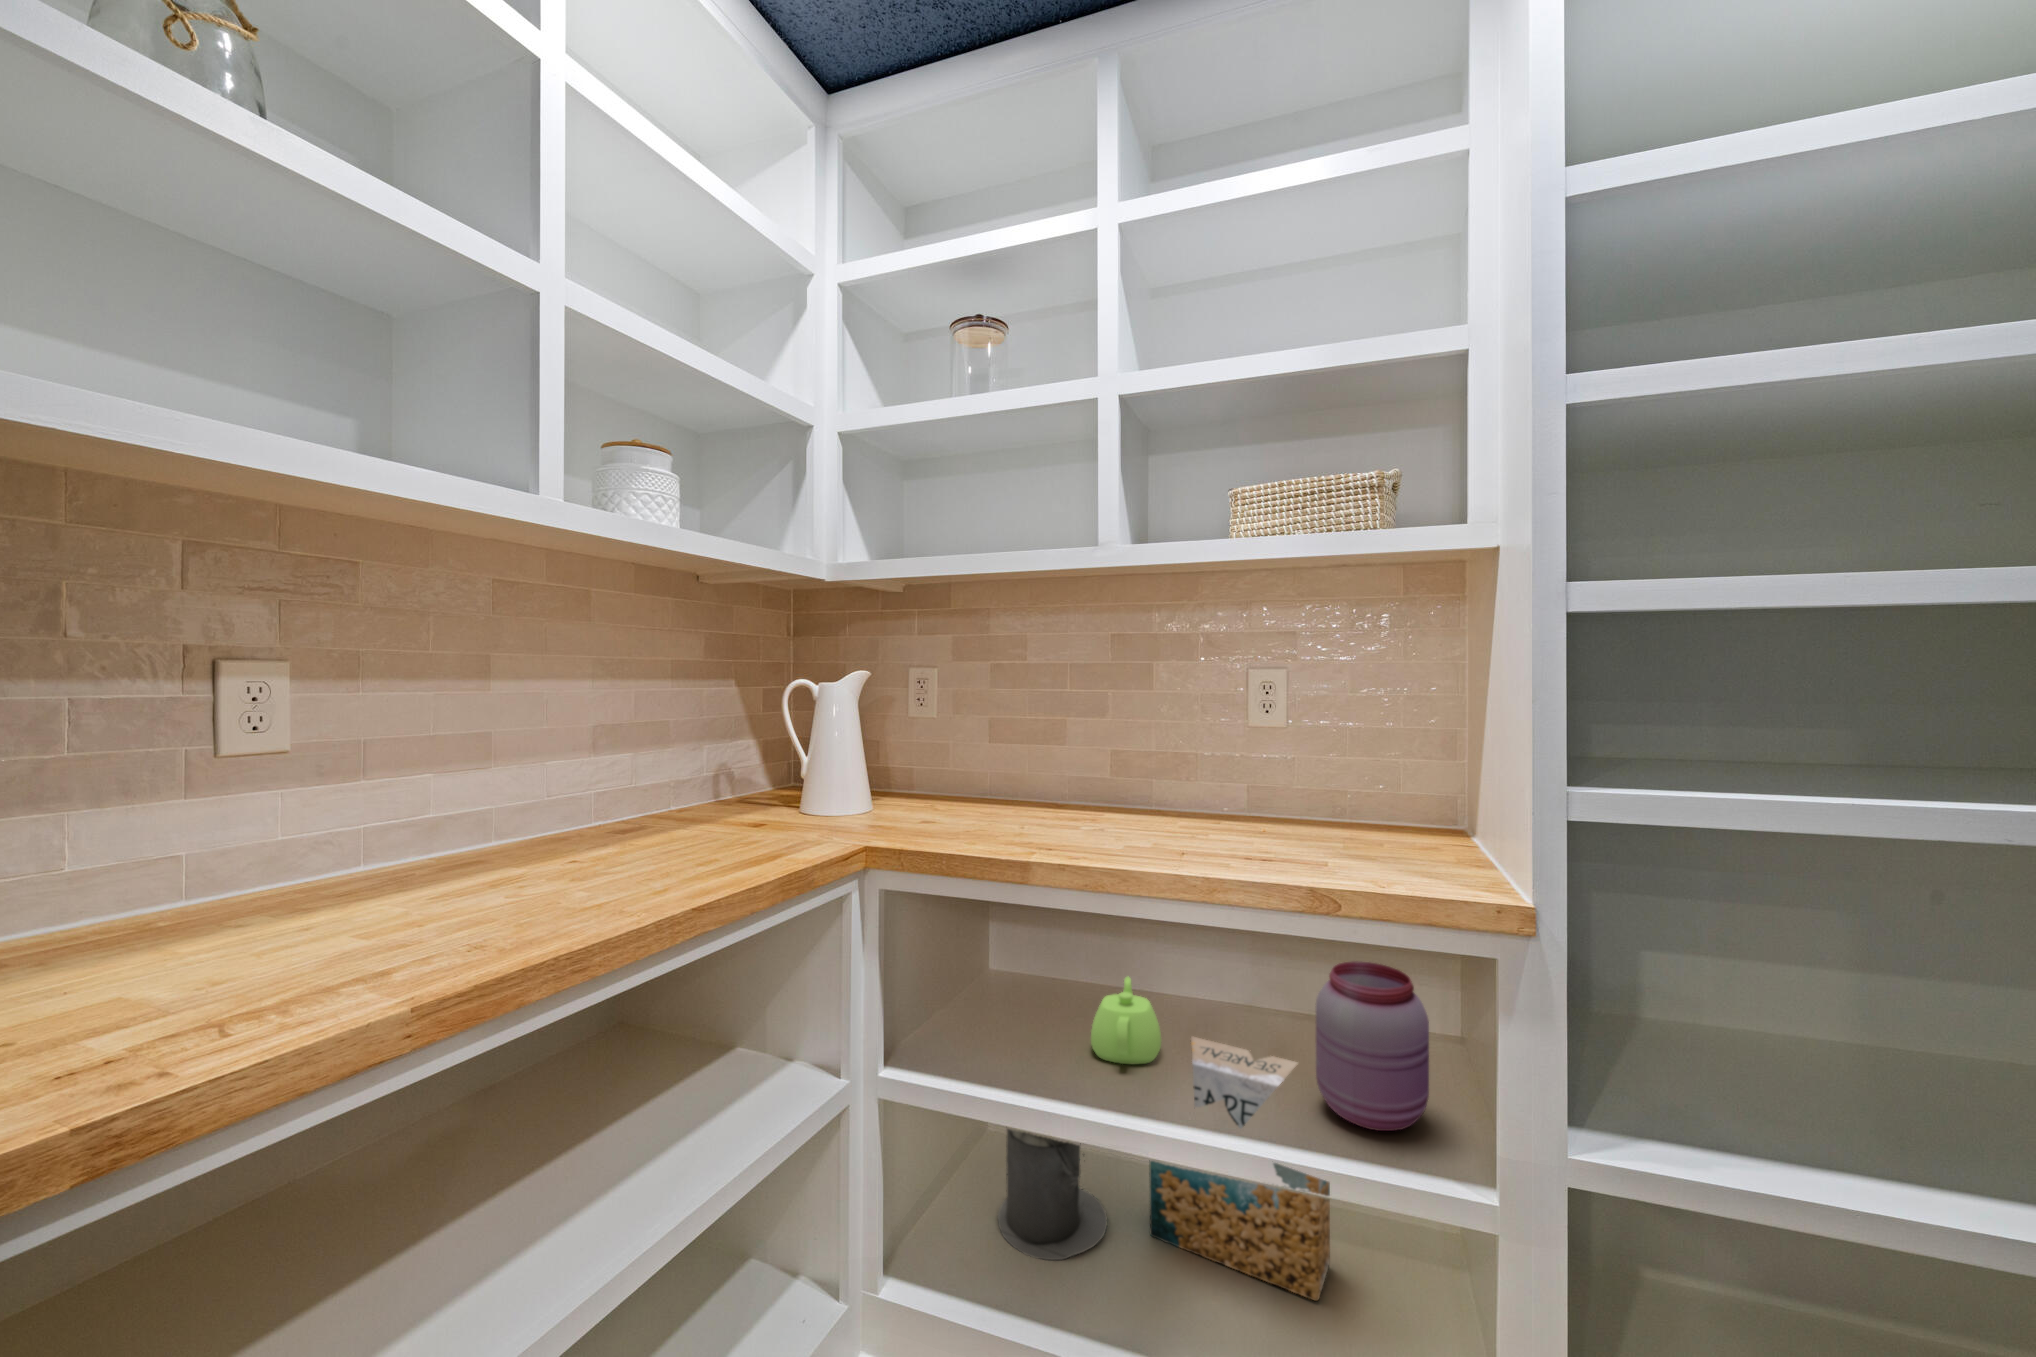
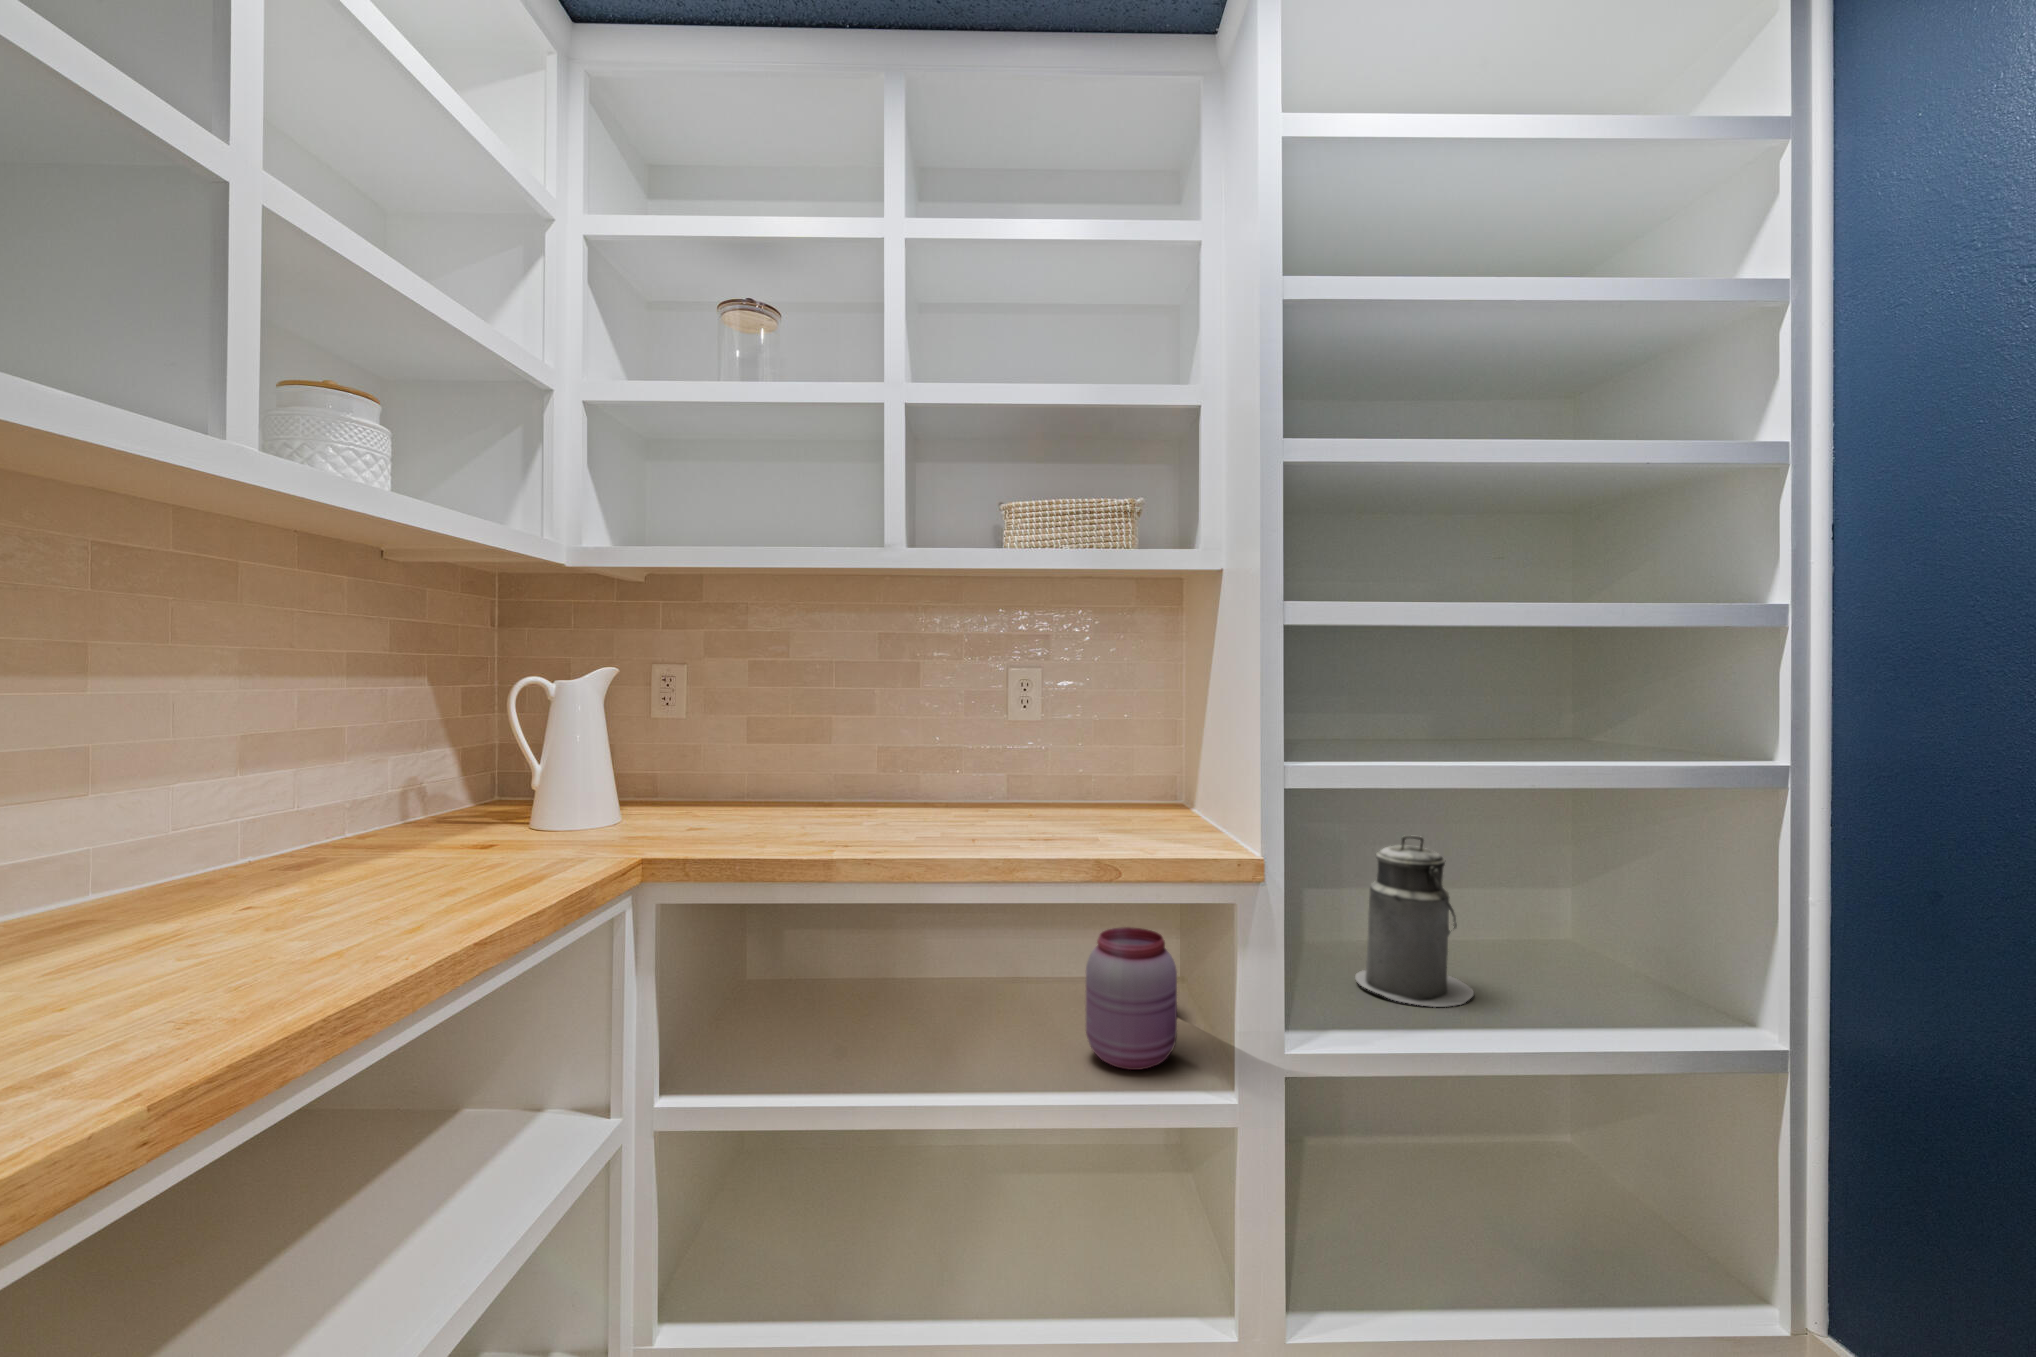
teapot: present [1091,977,1161,1064] -> none [873,974,942,1056]
cereal box: present [1149,1037,1330,1301] -> none [927,1023,1089,1242]
canister: present [998,1129,1107,1260] -> present [1355,835,1474,1007]

